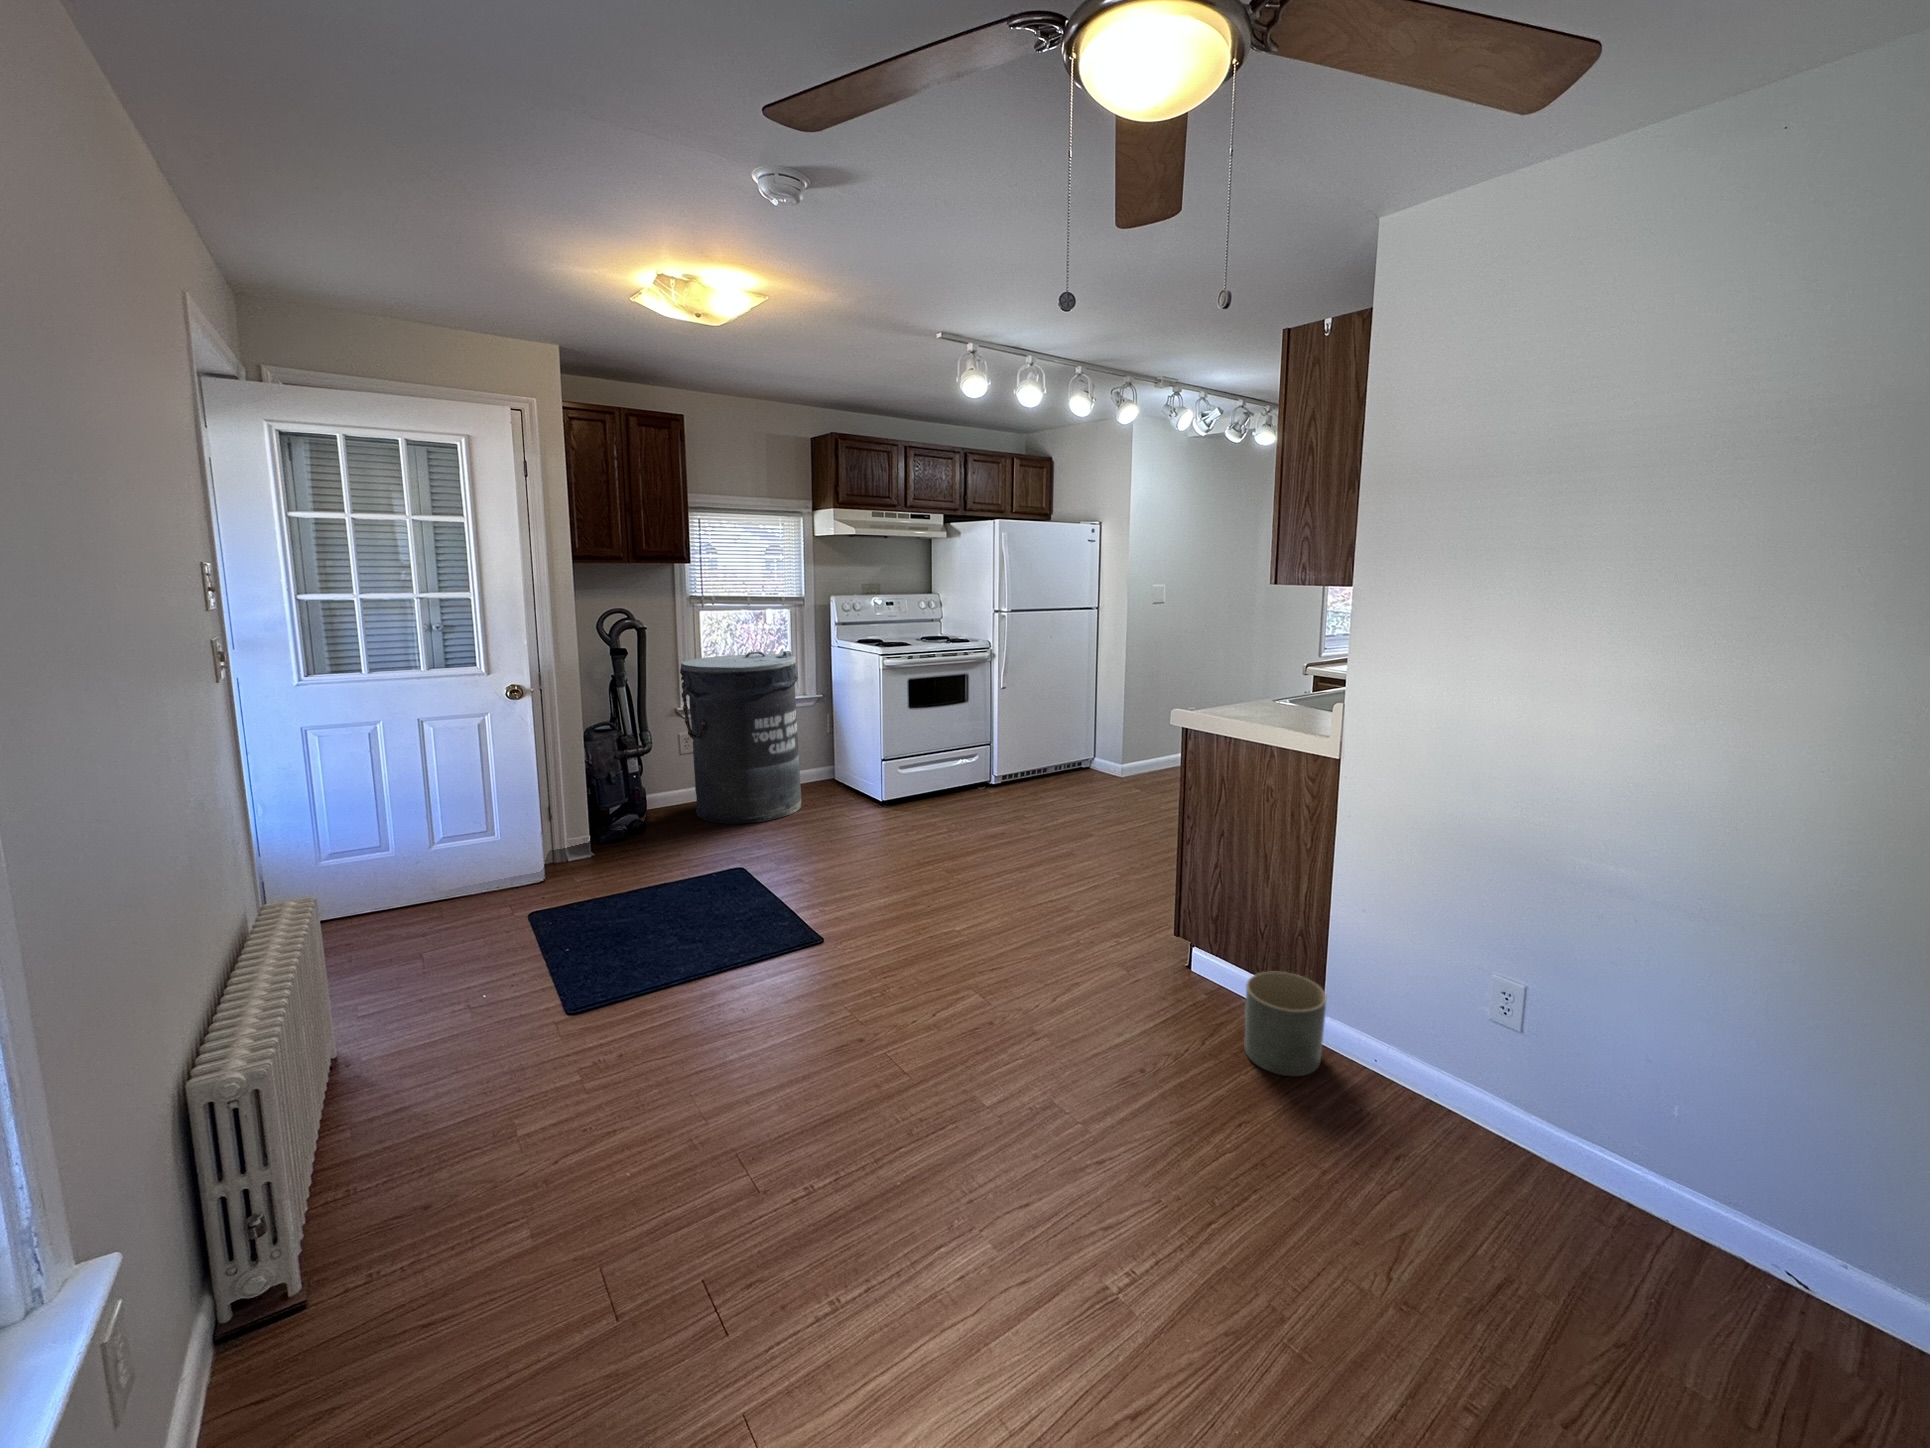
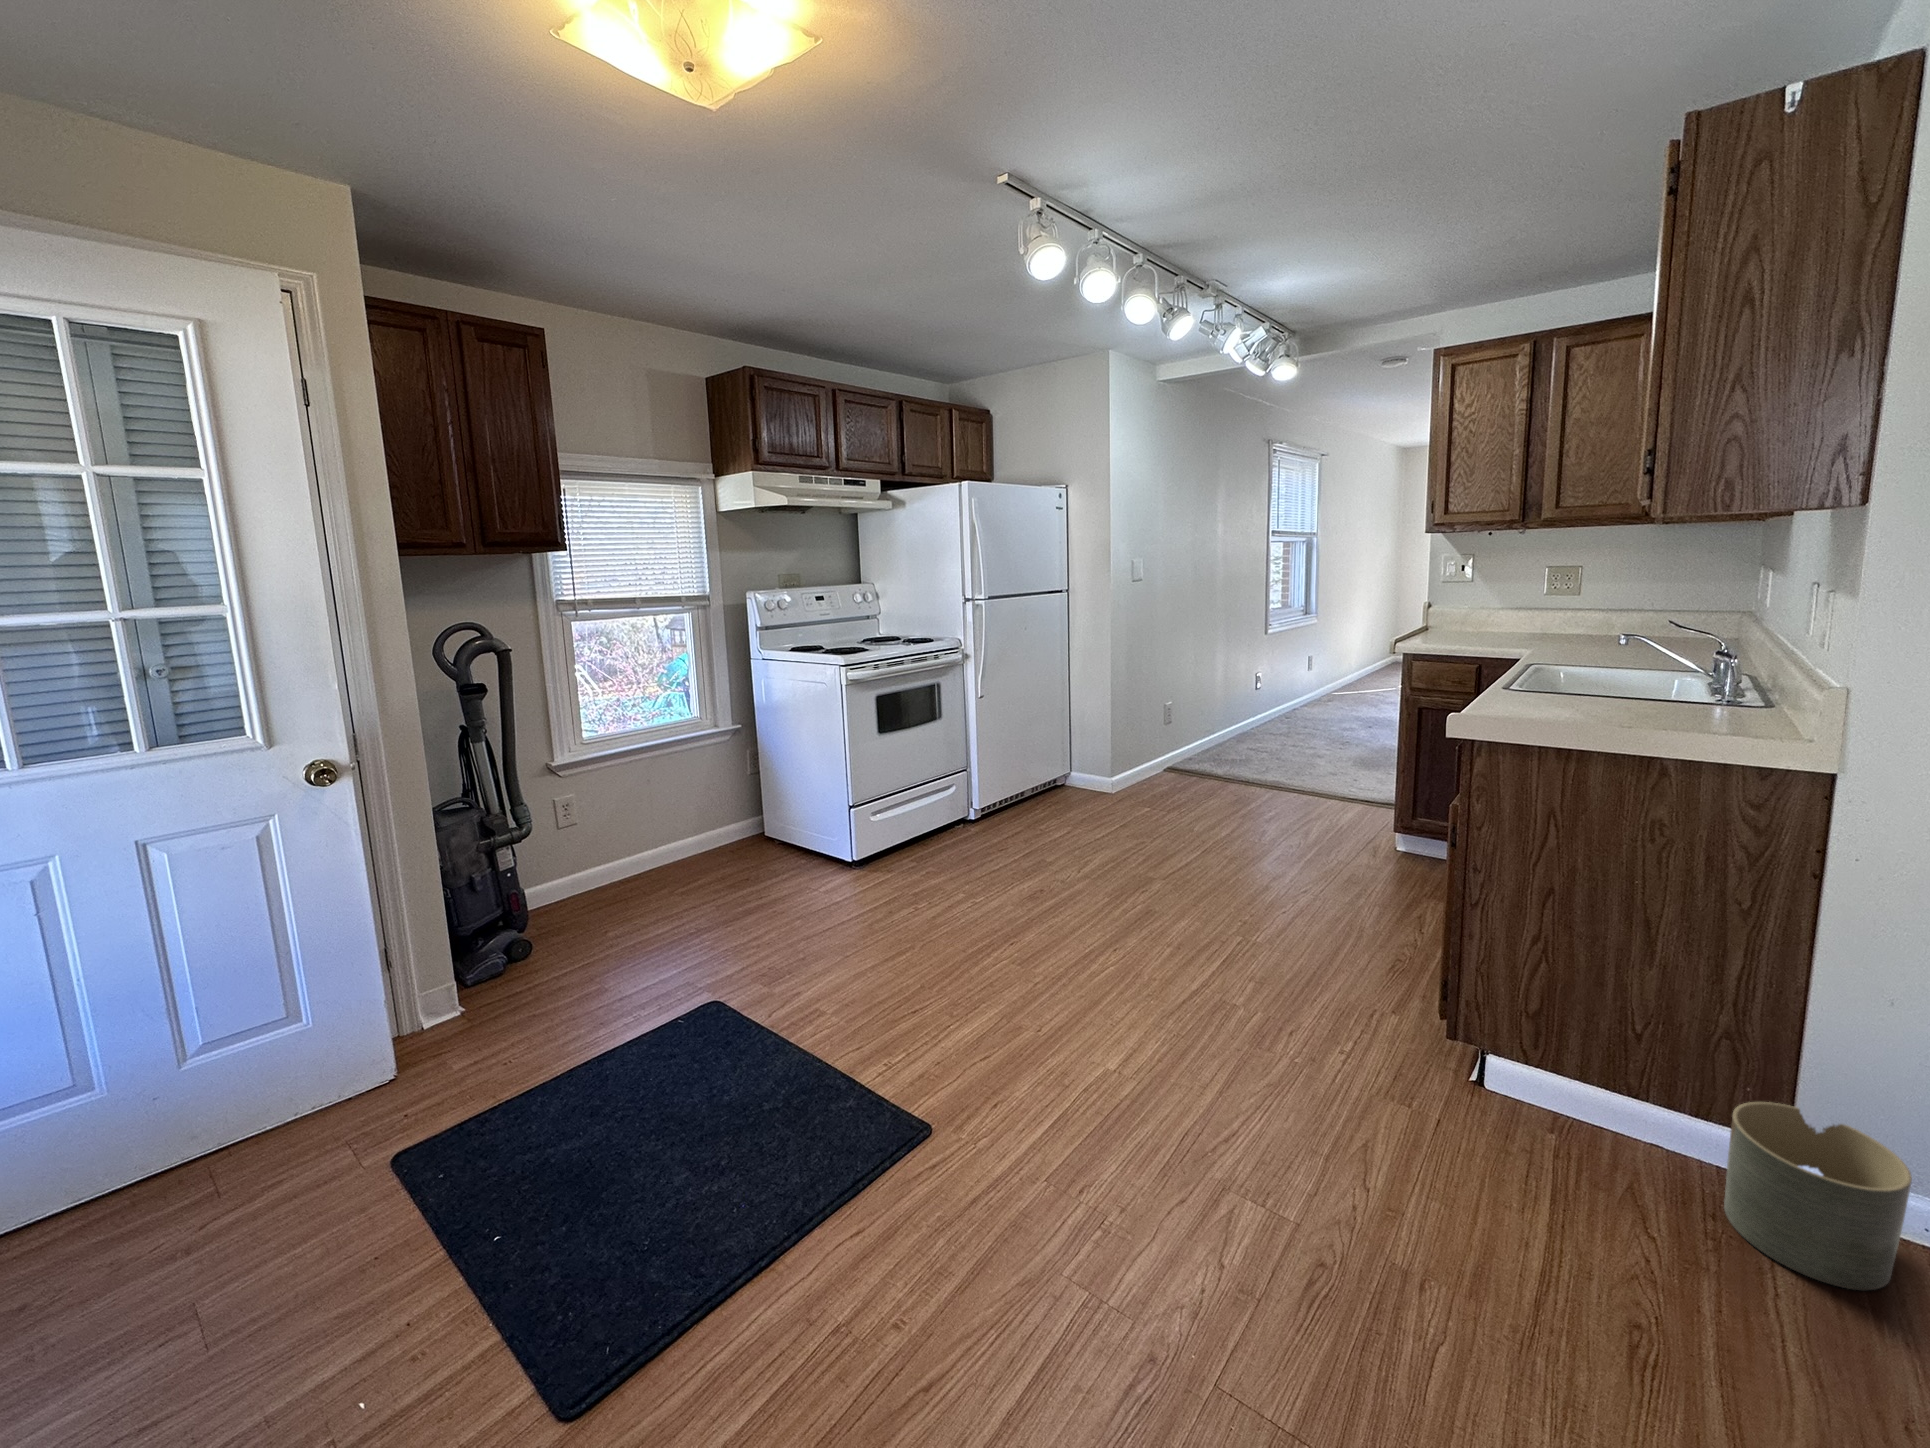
trash can: present [680,651,802,824] -> none [565,669,747,921]

